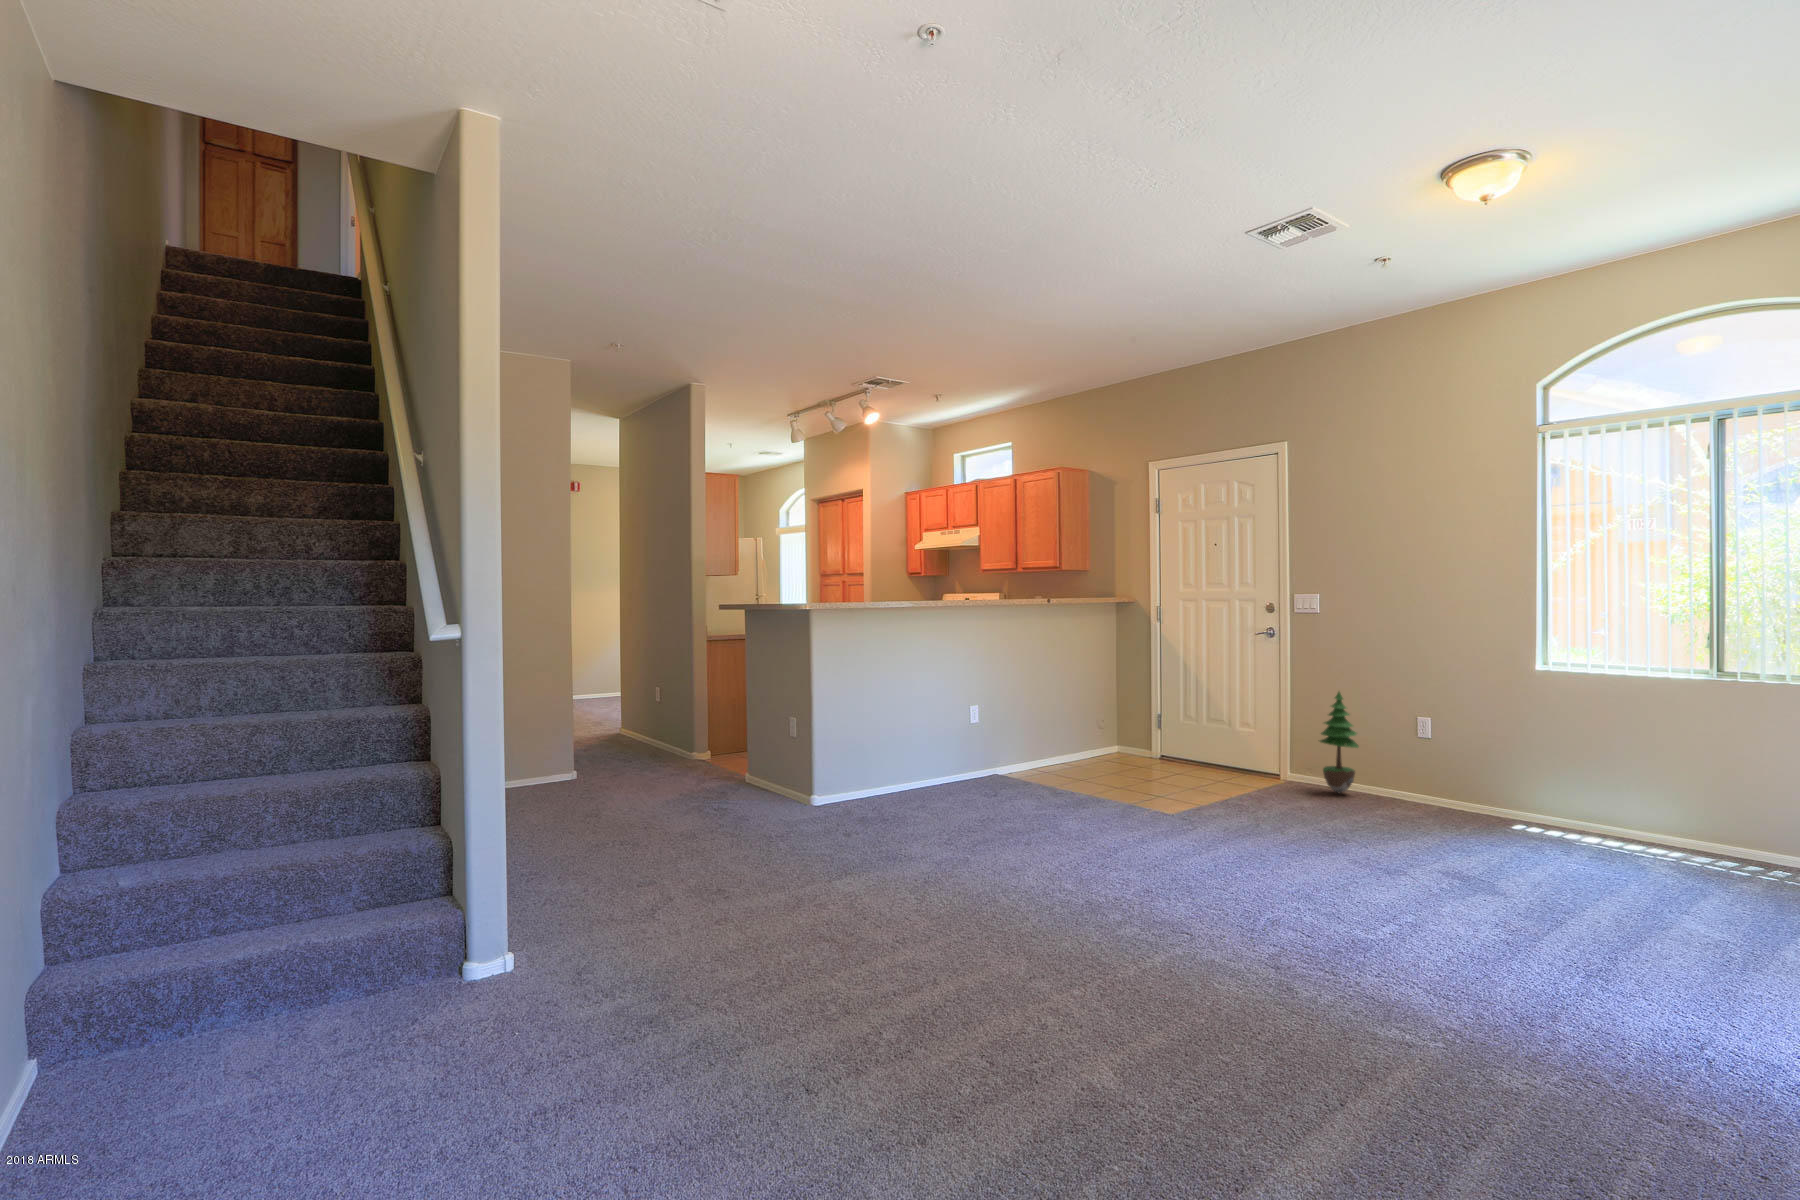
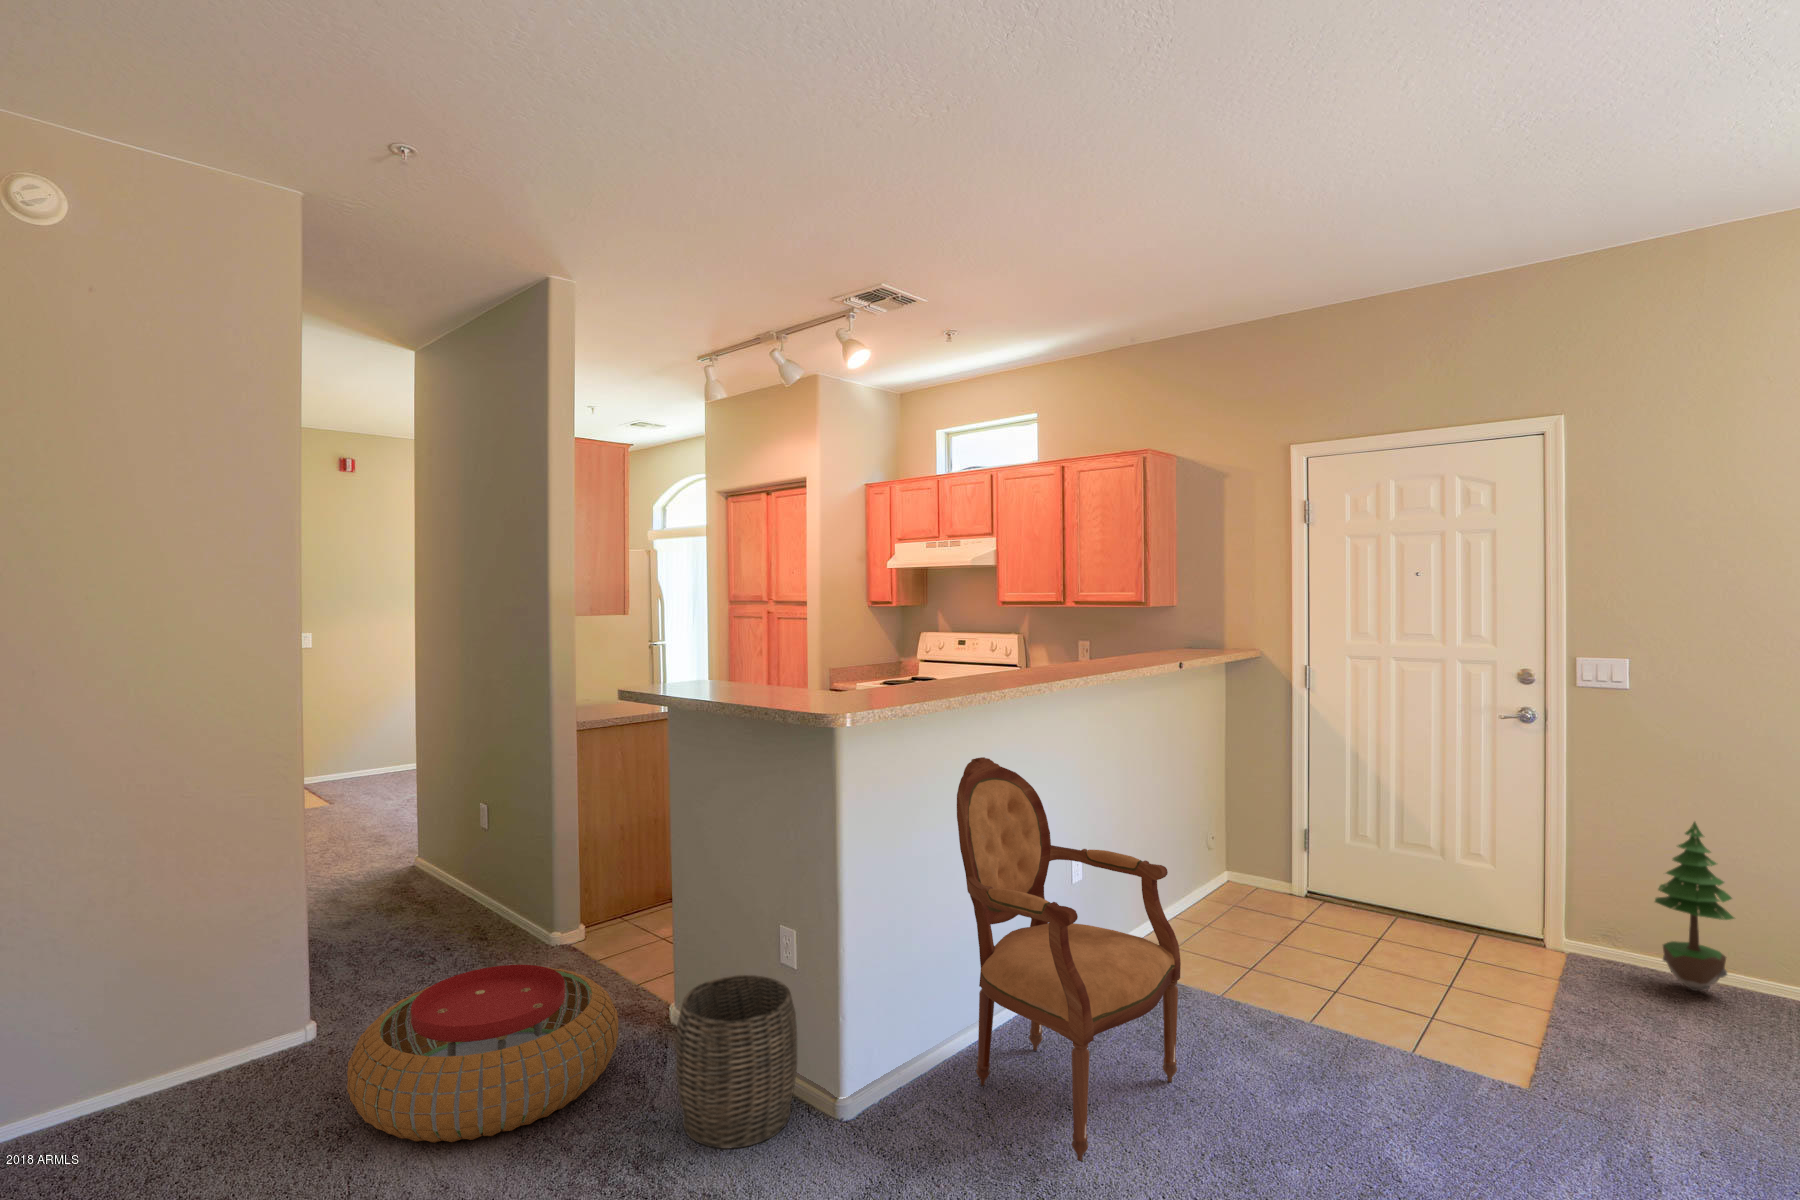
armchair: none [871,640,985,818] -> present [957,757,1181,1161]
woven basket: none [733,742,791,809] -> present [676,975,797,1148]
pouf: none [593,743,715,802] -> present [347,965,619,1143]

